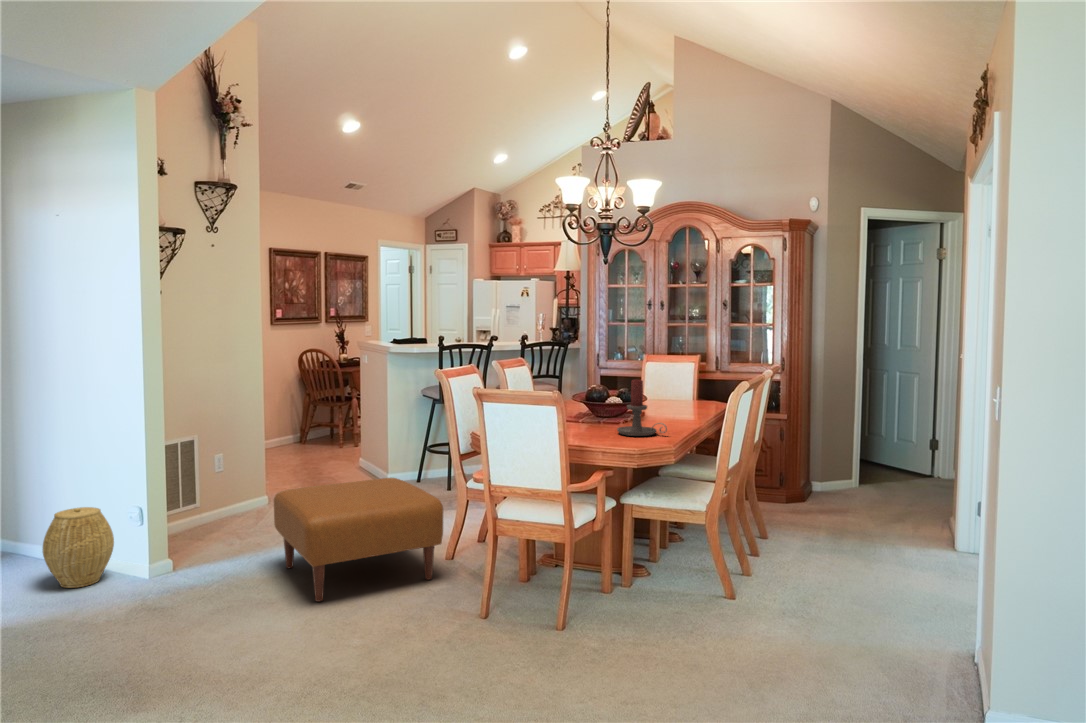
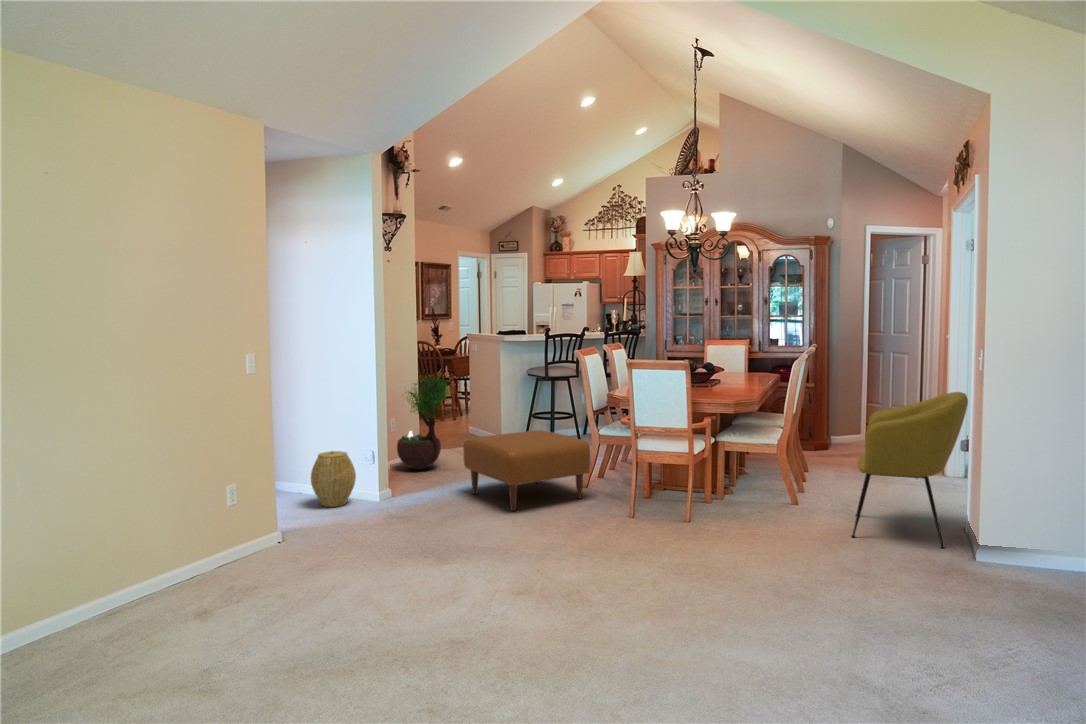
candle holder: present [617,380,667,436] -> none [714,354,751,393]
potted tree: none [218,390,299,523] -> present [397,375,449,469]
armchair: none [793,447,975,697] -> present [852,392,968,548]

